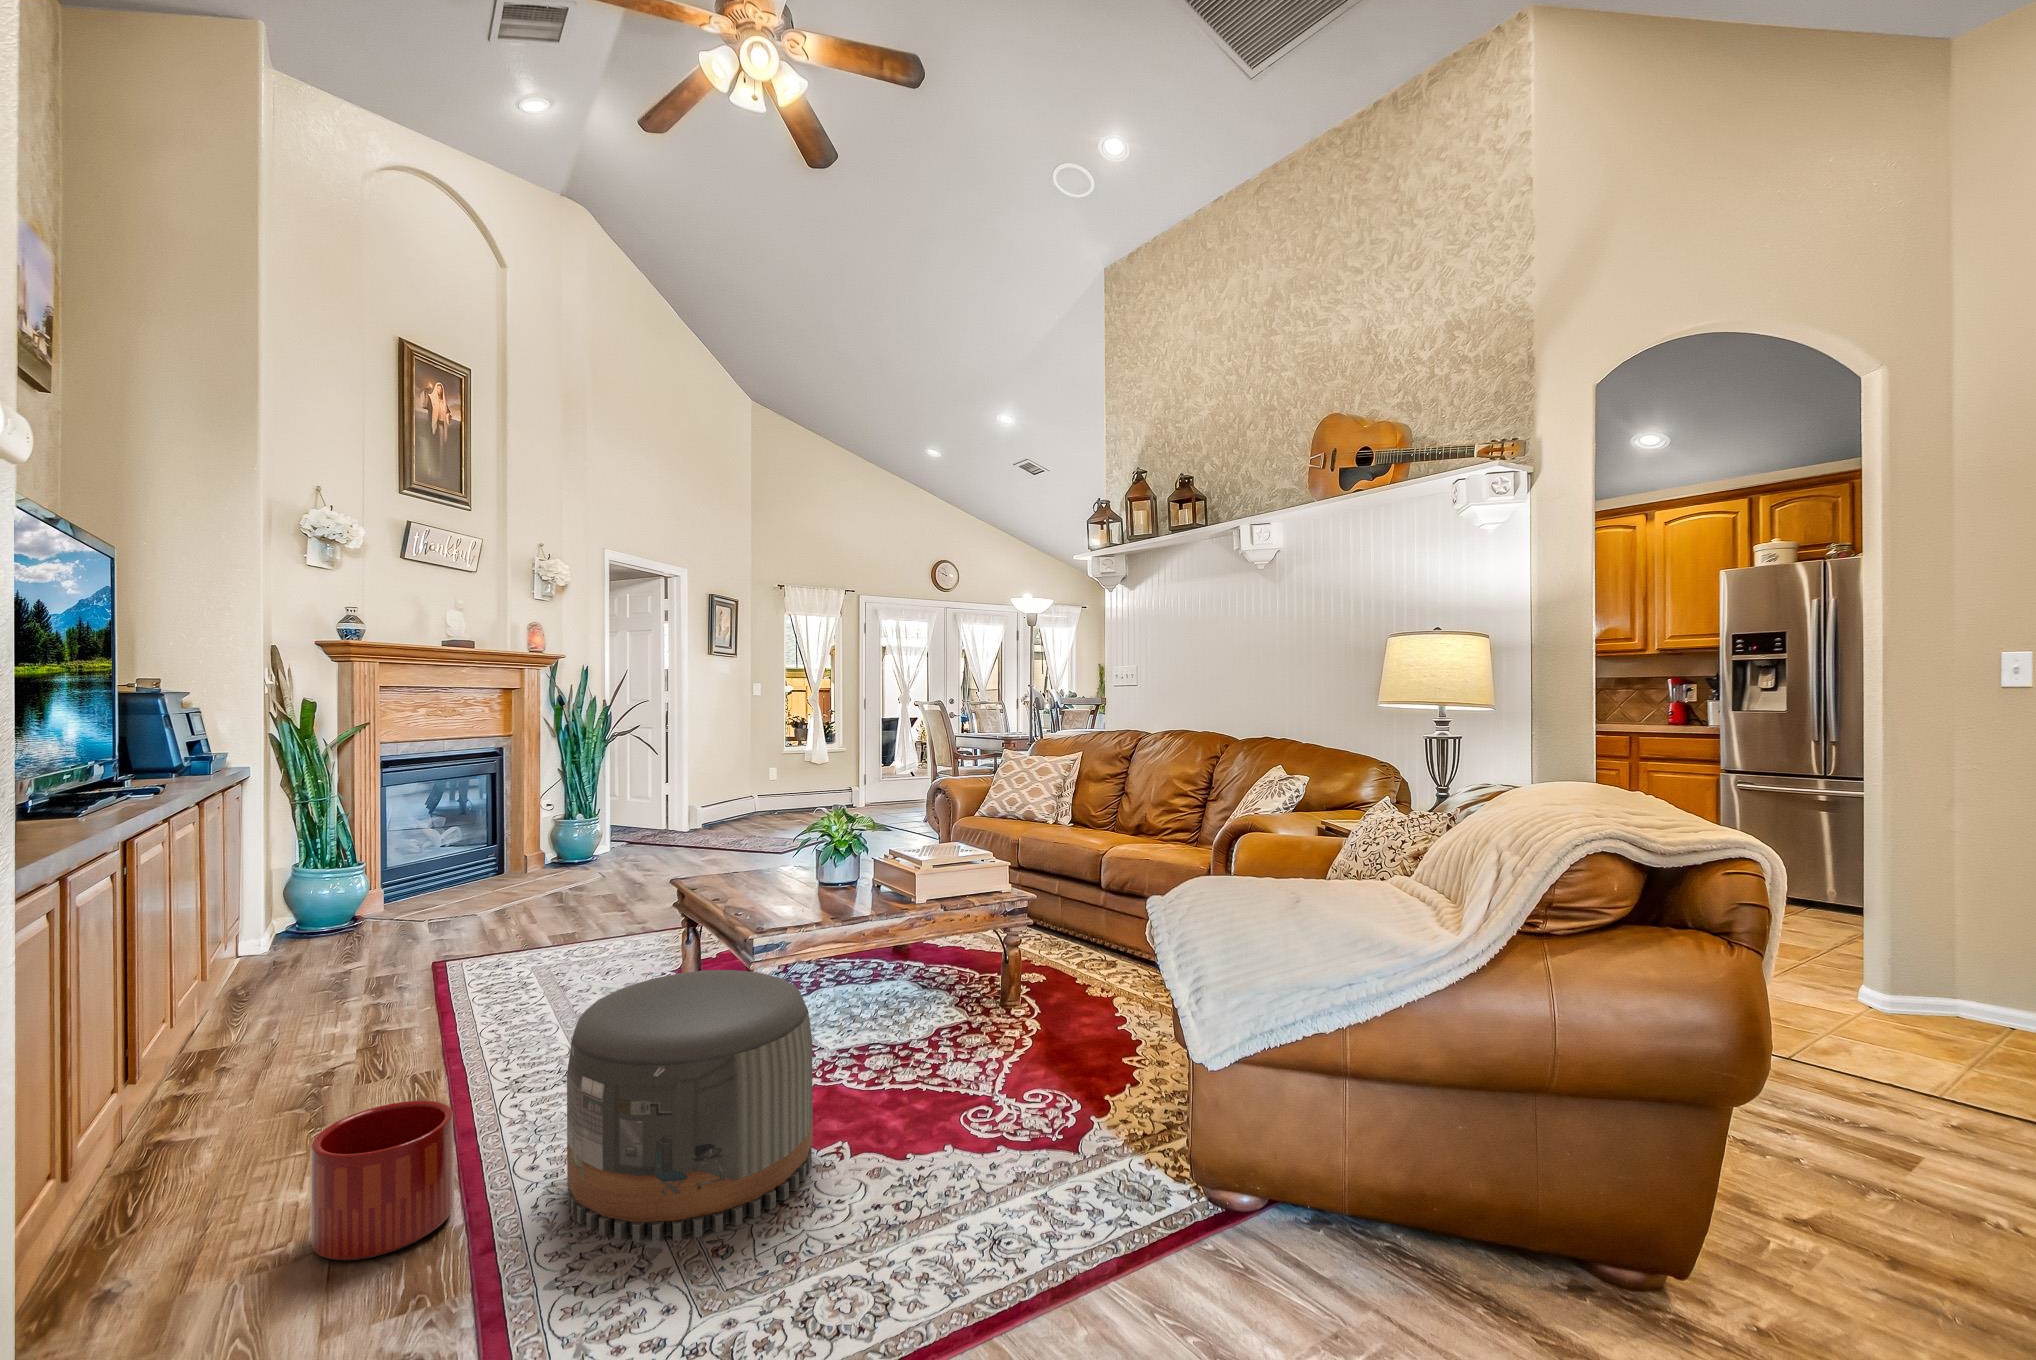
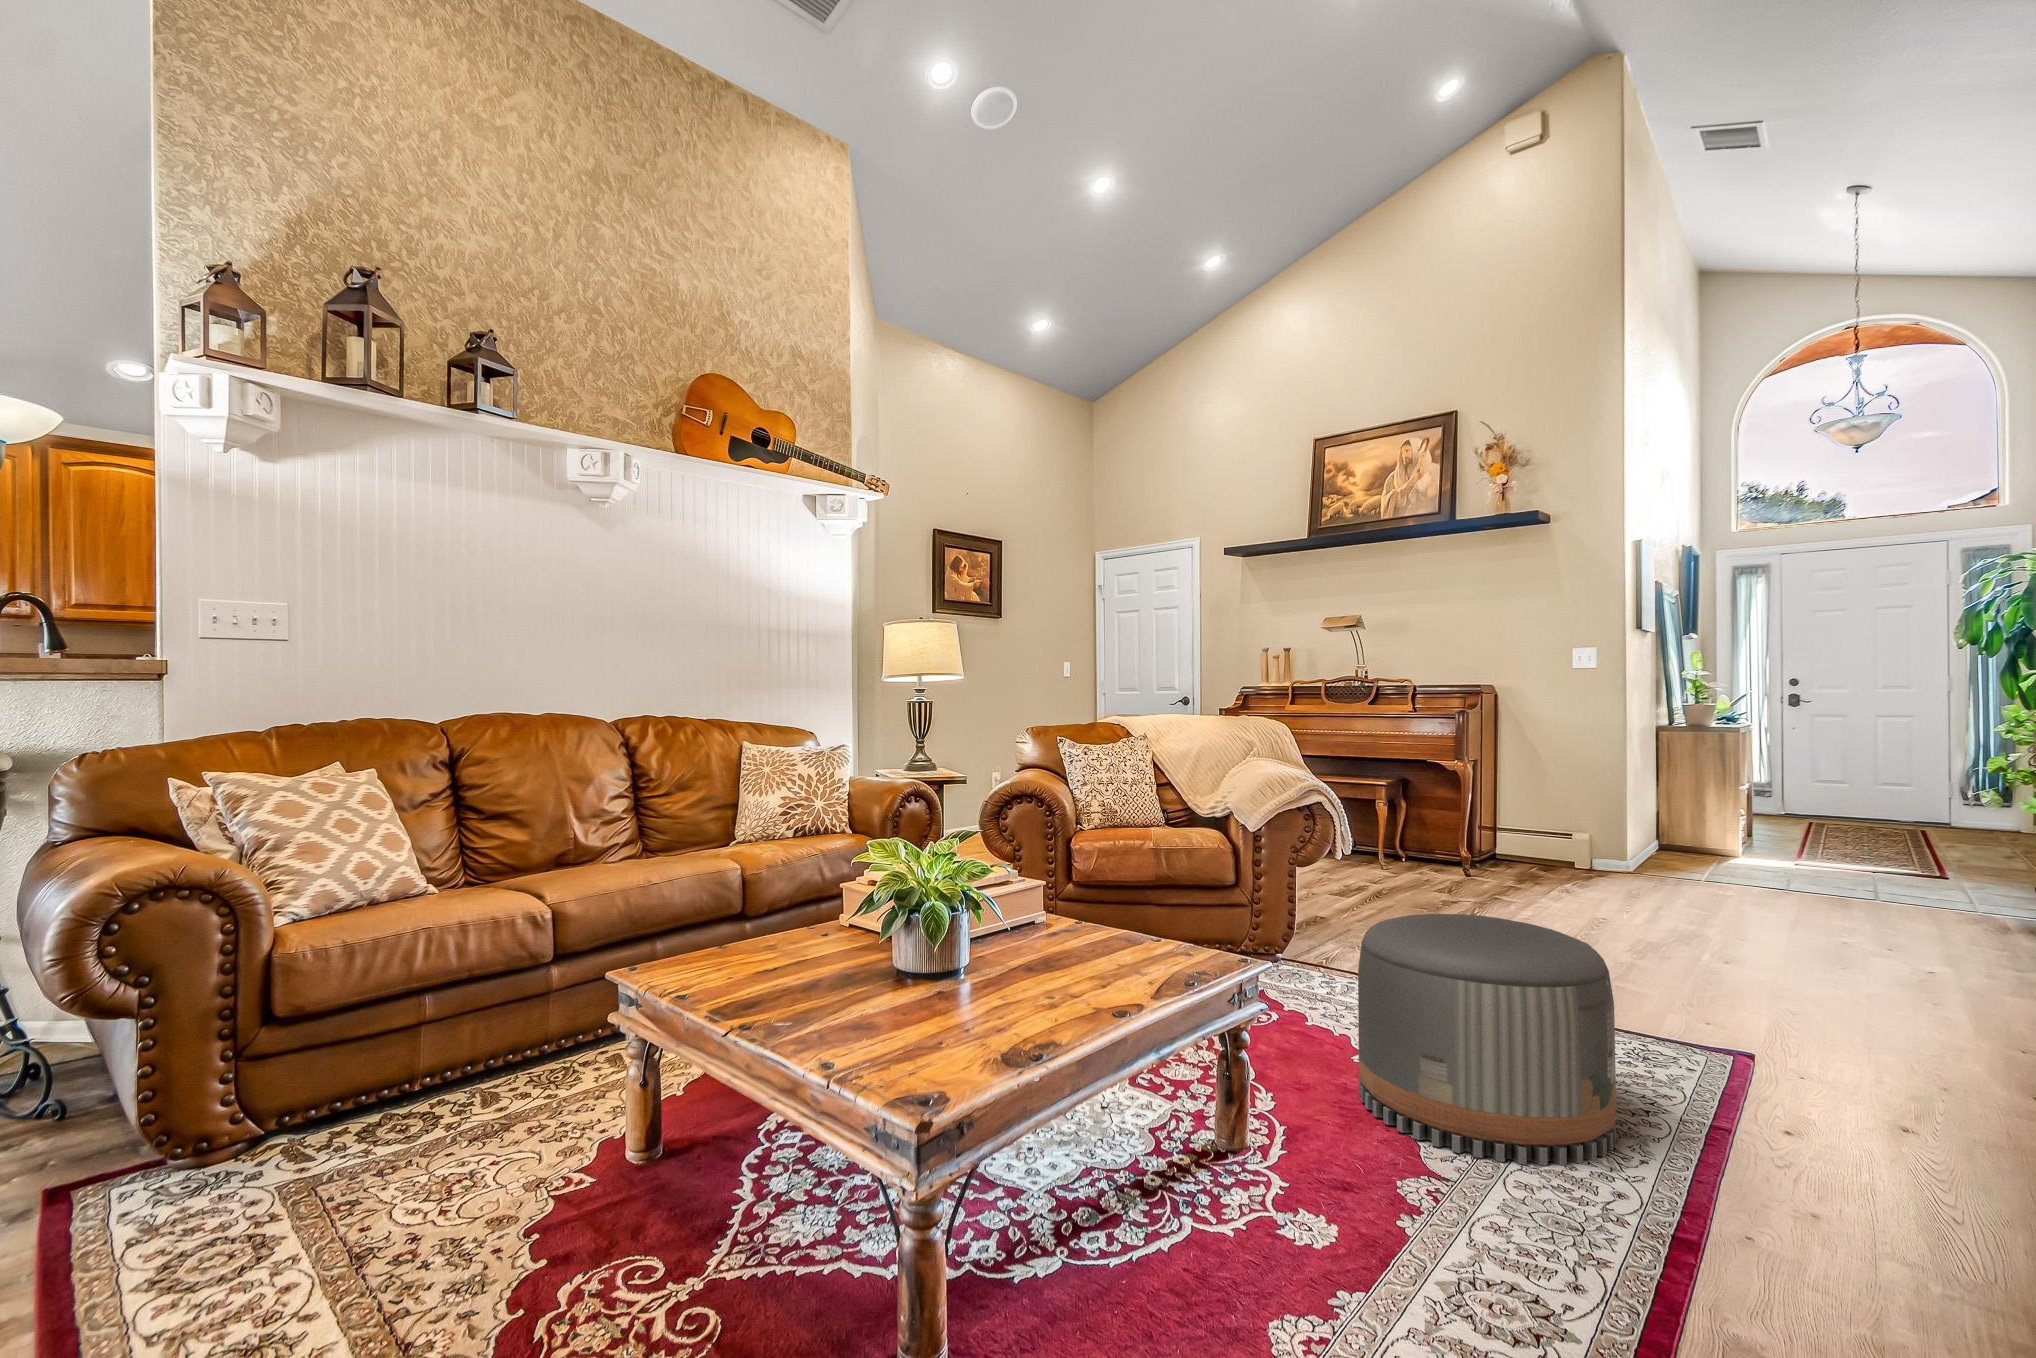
planter: present [311,1101,453,1260] -> none [1731,1079,1914,1260]

